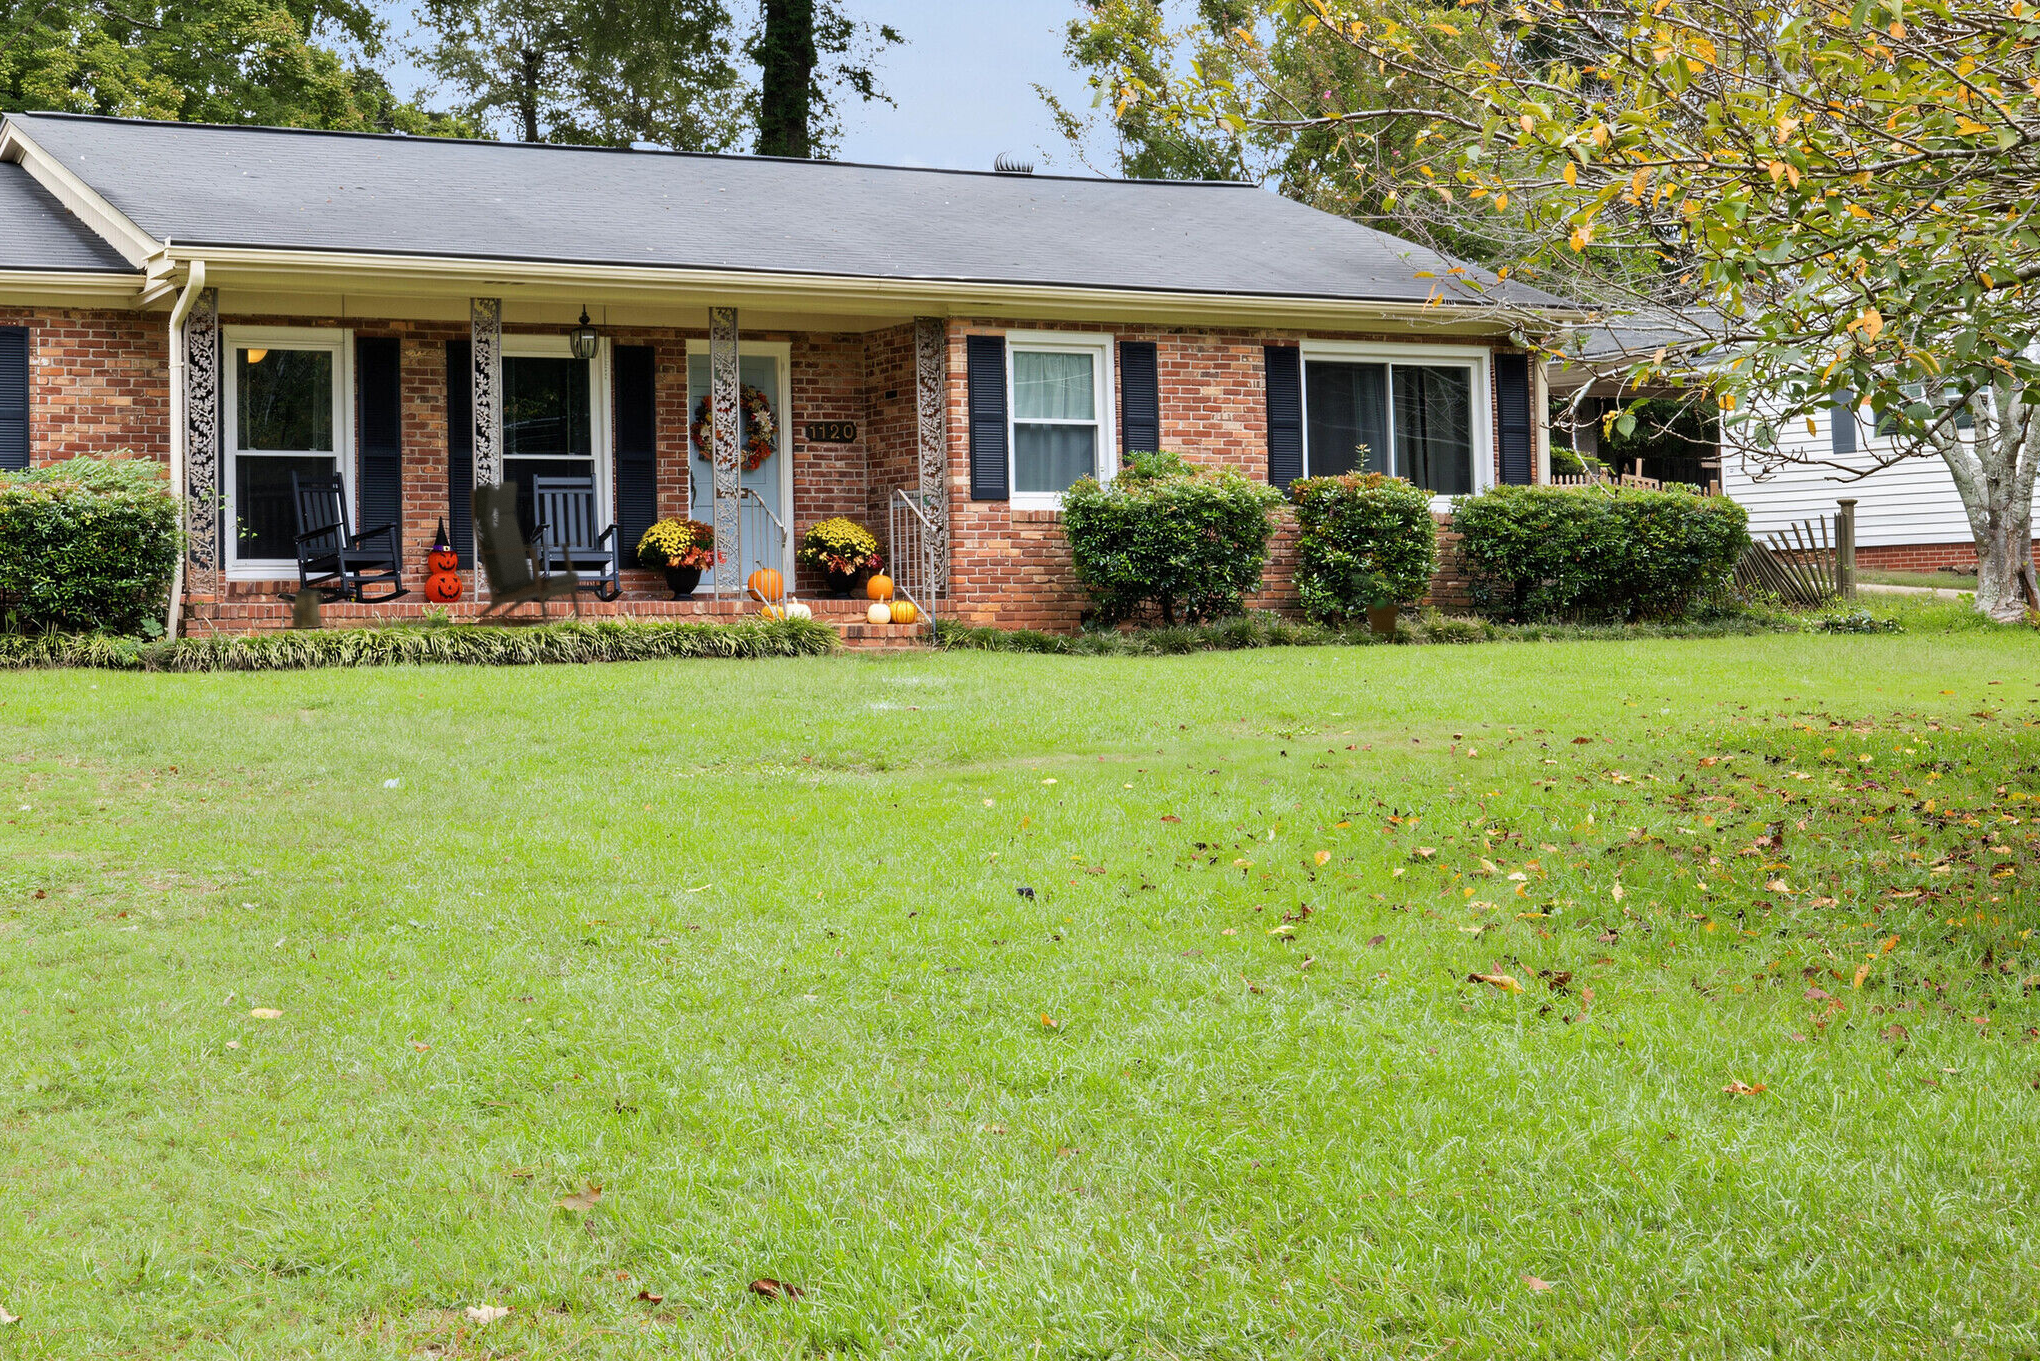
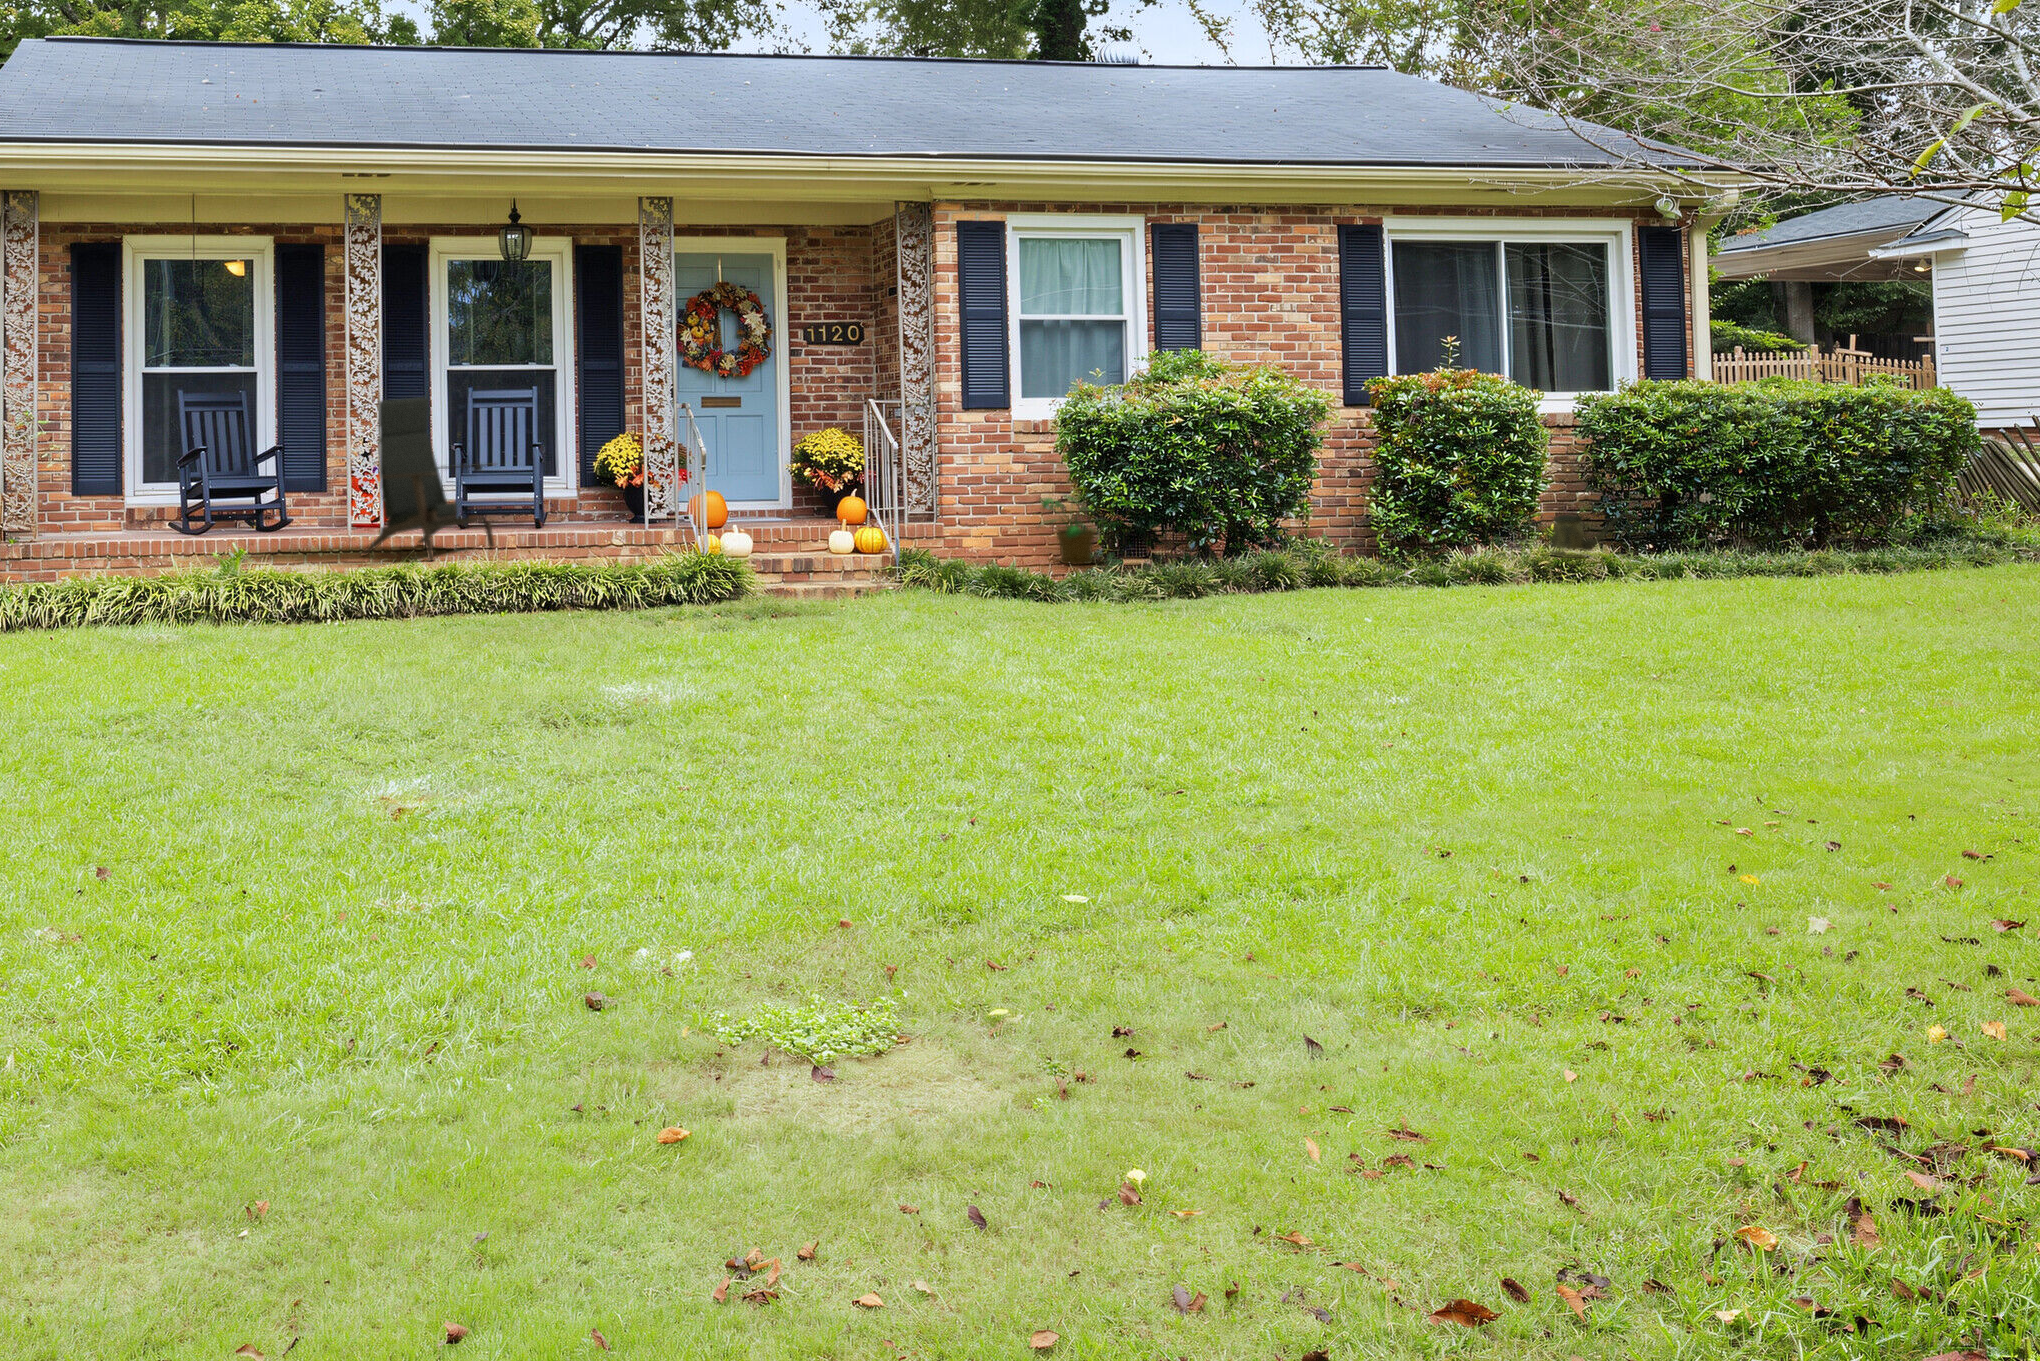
potted plant: present [1351,574,1399,633] -> present [1039,496,1097,565]
watering can: present [278,590,322,629] -> present [1539,515,1622,558]

